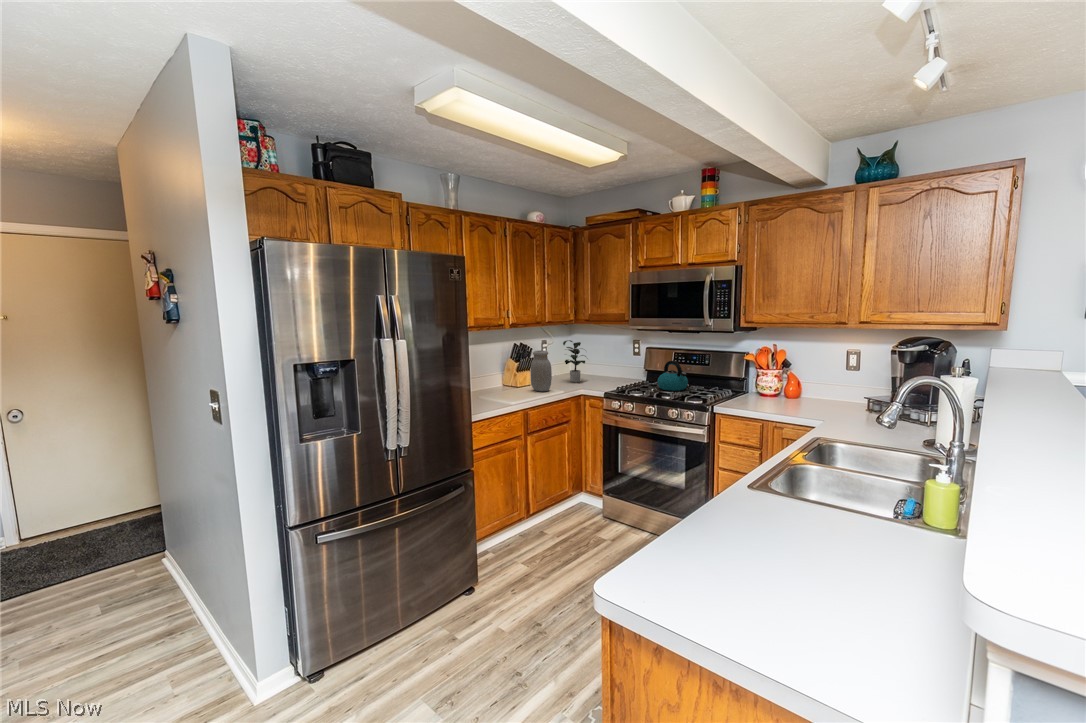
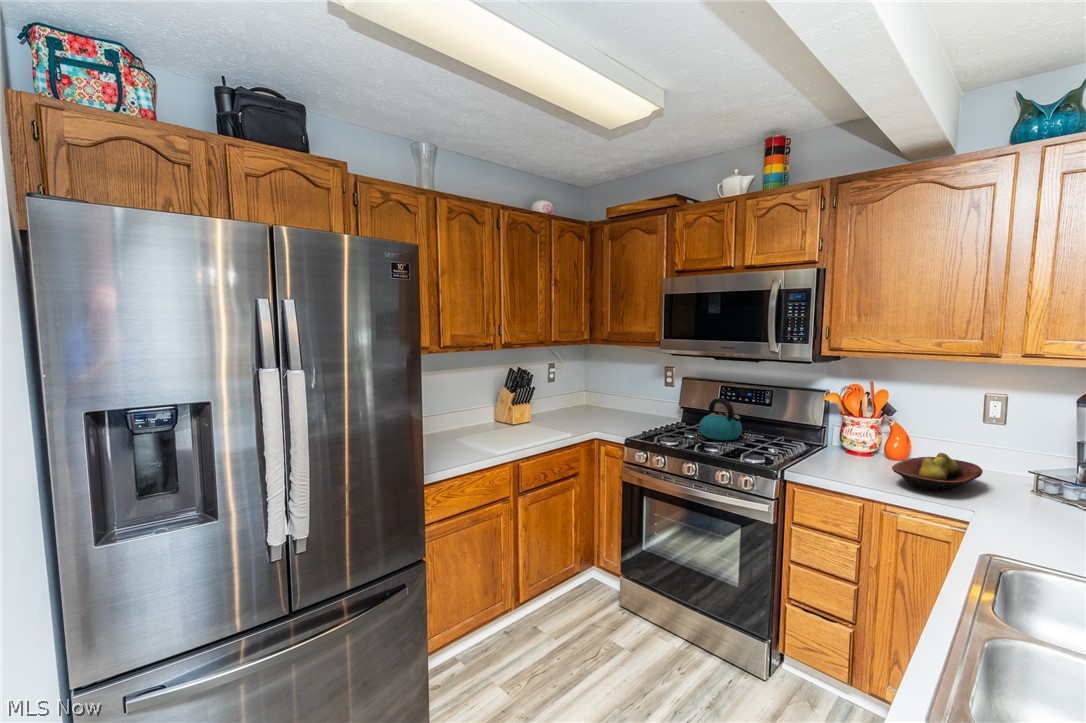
potted plant: present [563,340,586,382] -> none [567,365,614,420]
jar: present [531,351,552,391] -> none [529,379,556,434]
fruit bowl: none [784,390,841,414] -> present [892,453,983,492]

